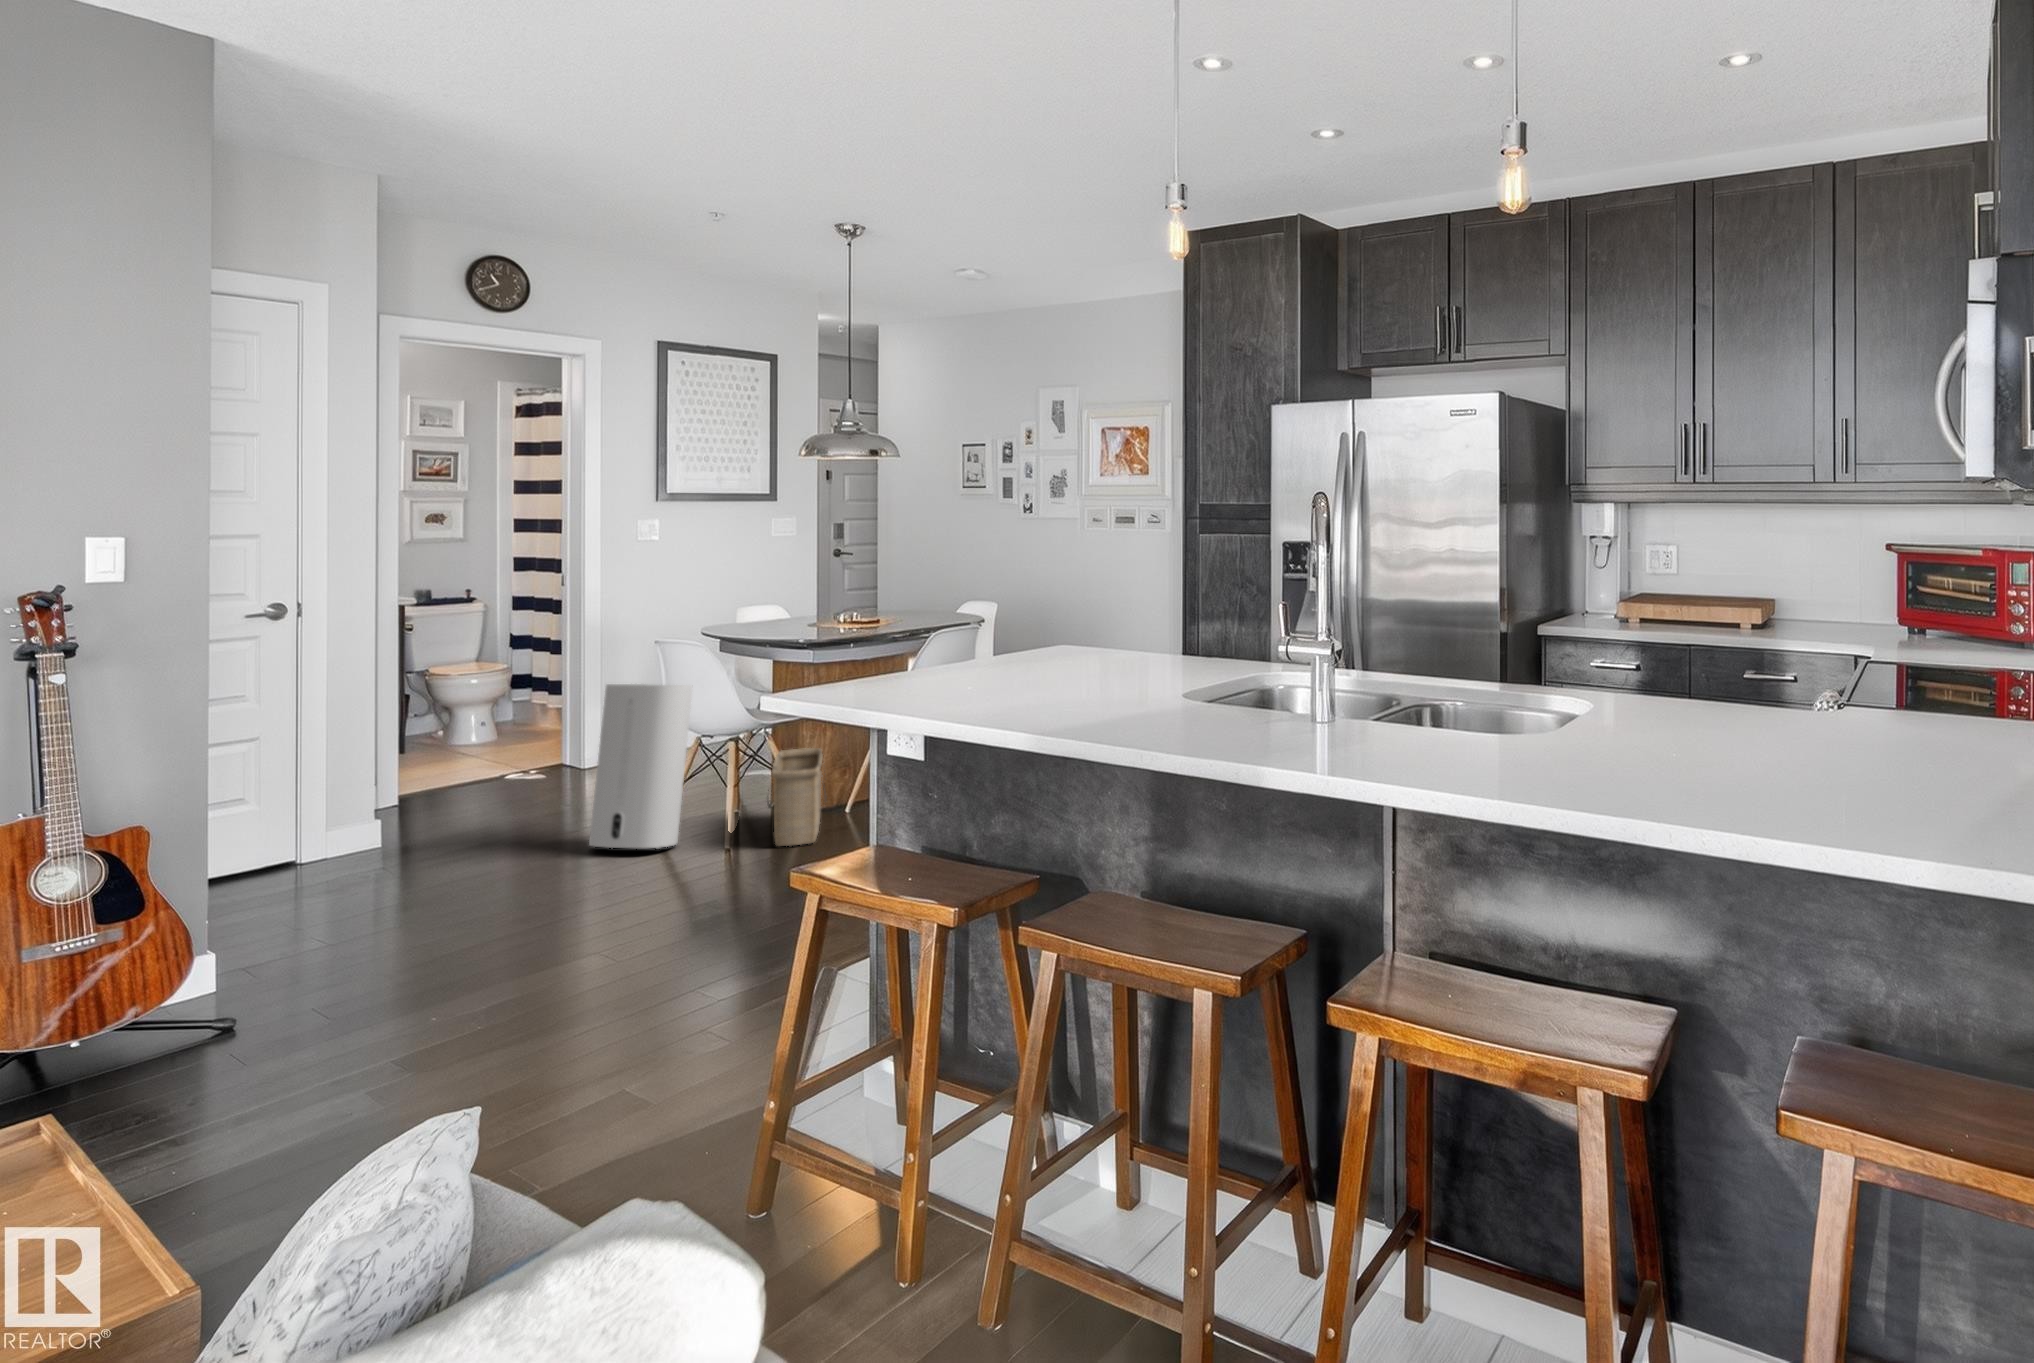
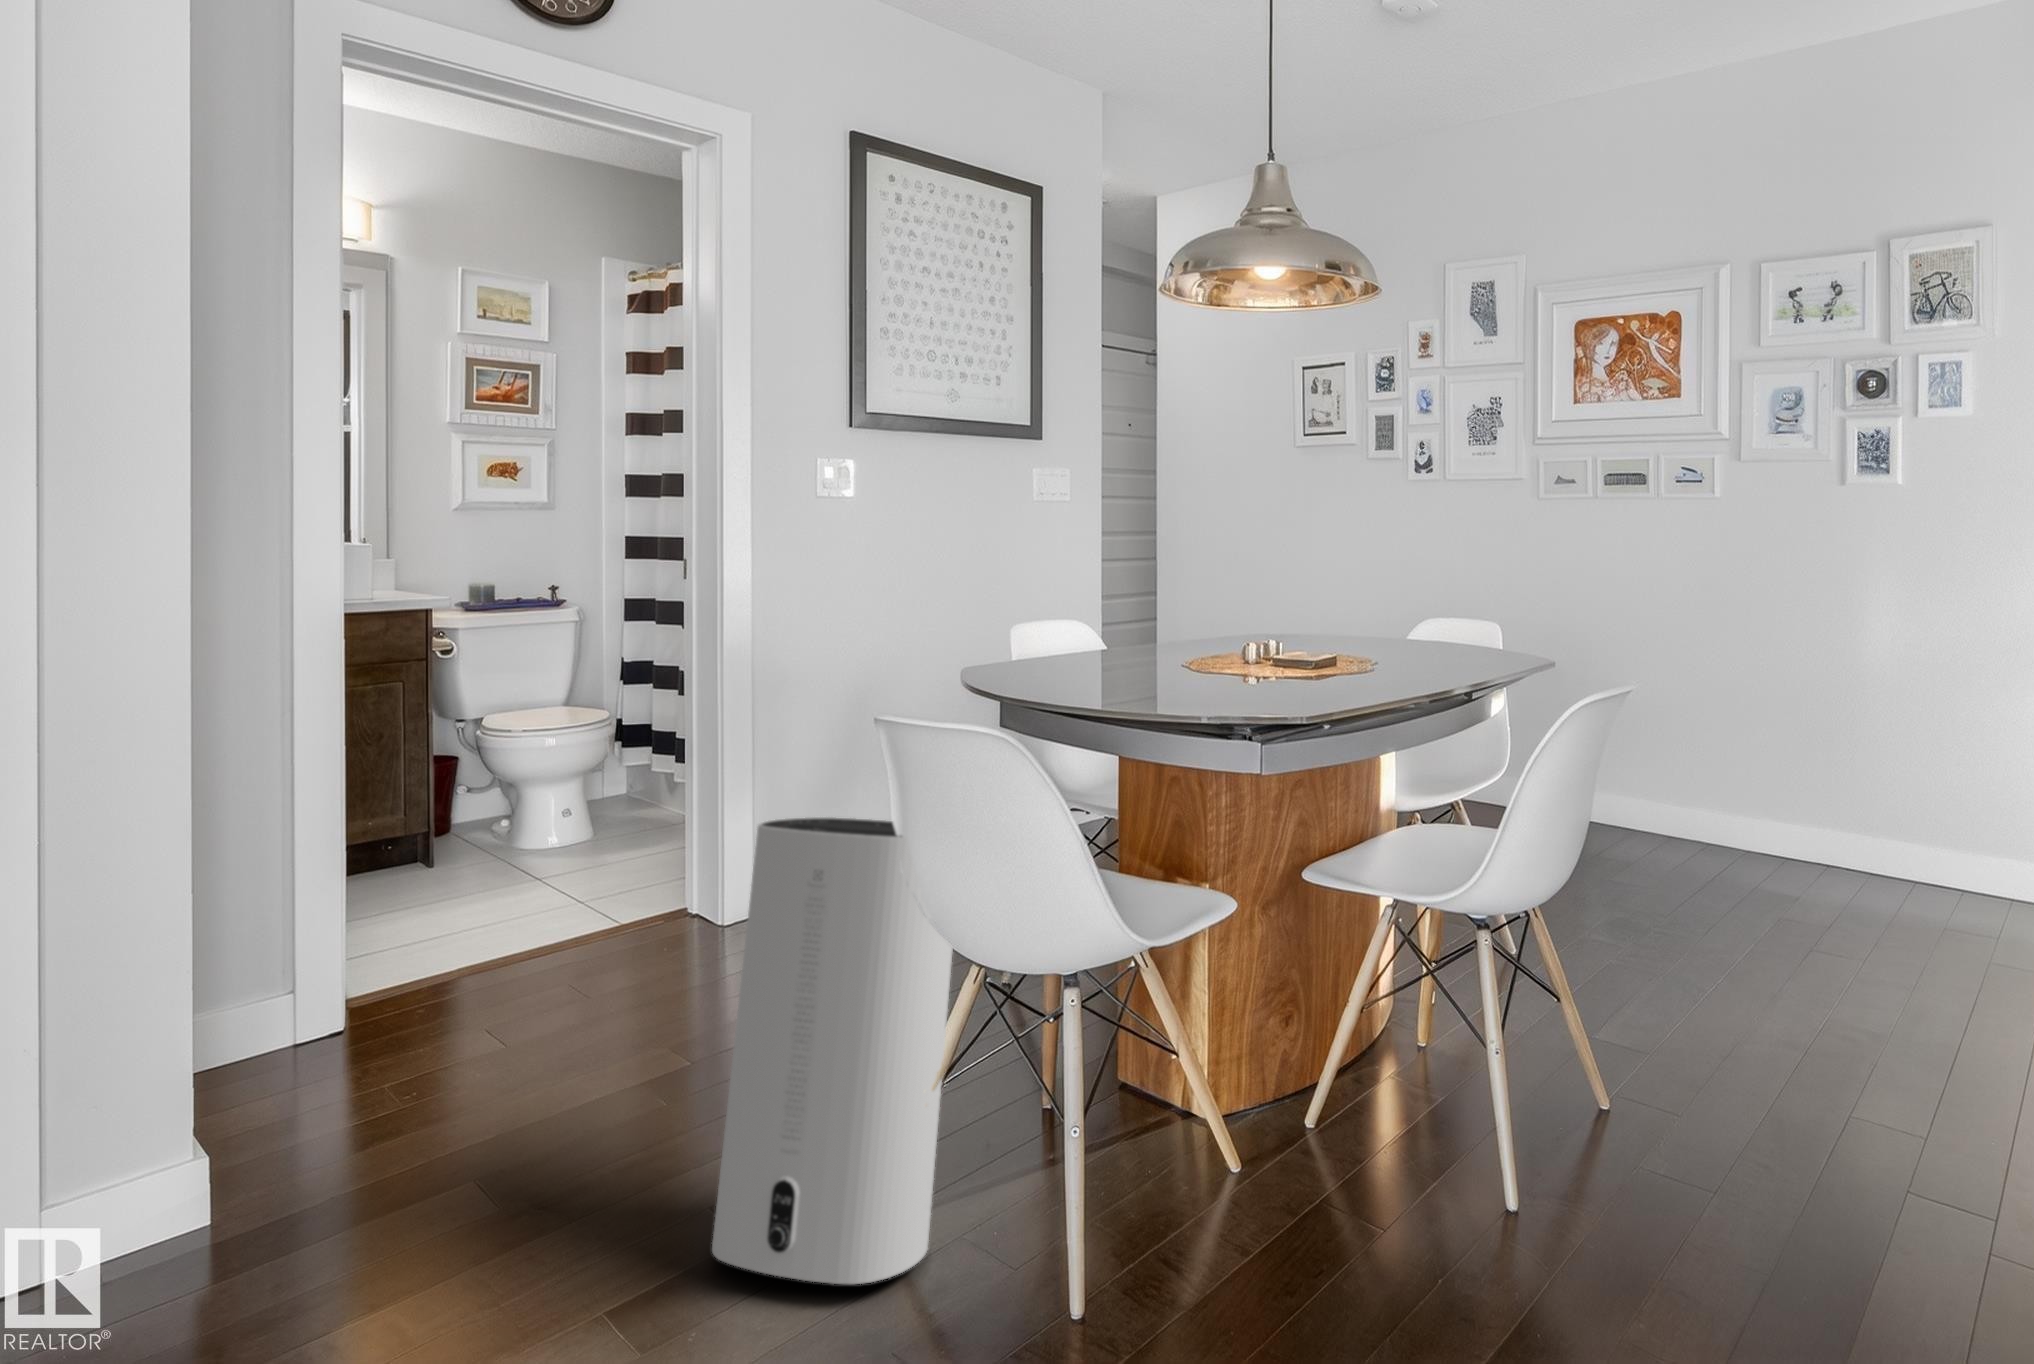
basket: present [768,748,826,846] -> none [1133,965,1285,1276]

